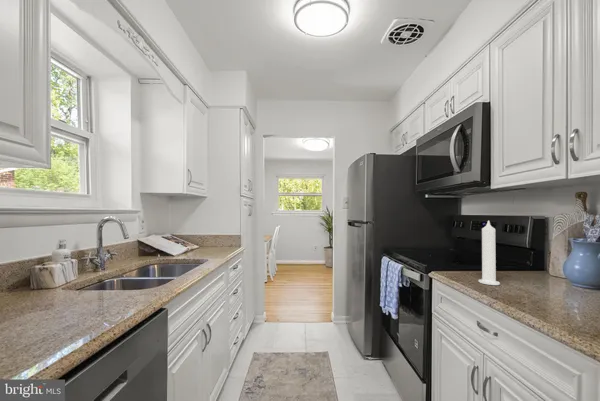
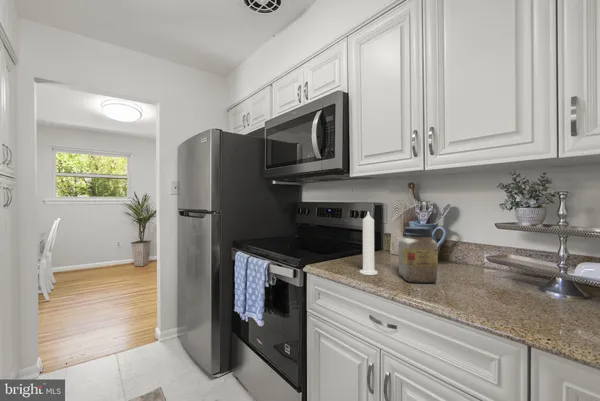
jar: none [524,239,570,303] -> present [398,227,438,283]

